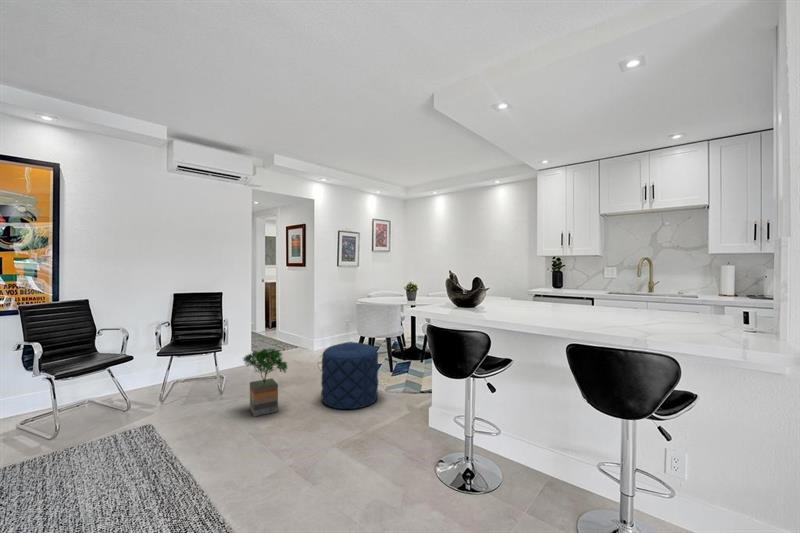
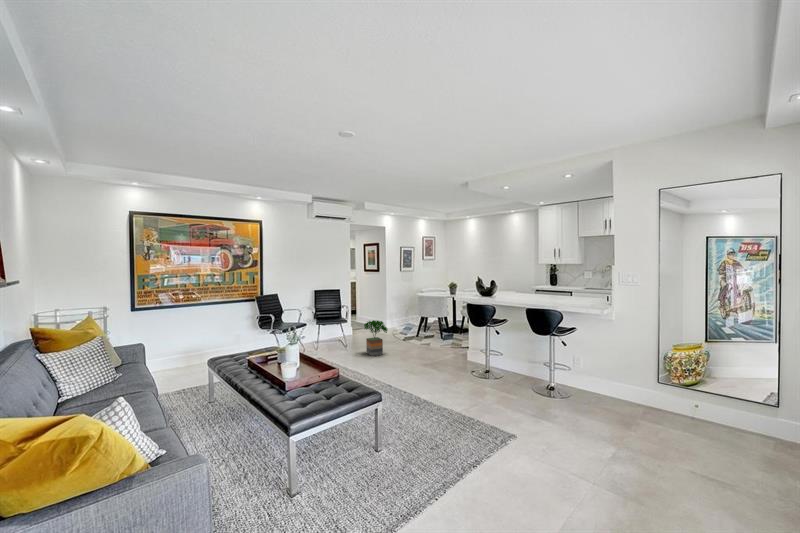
pouf: present [321,343,379,409] -> none [404,318,437,354]

